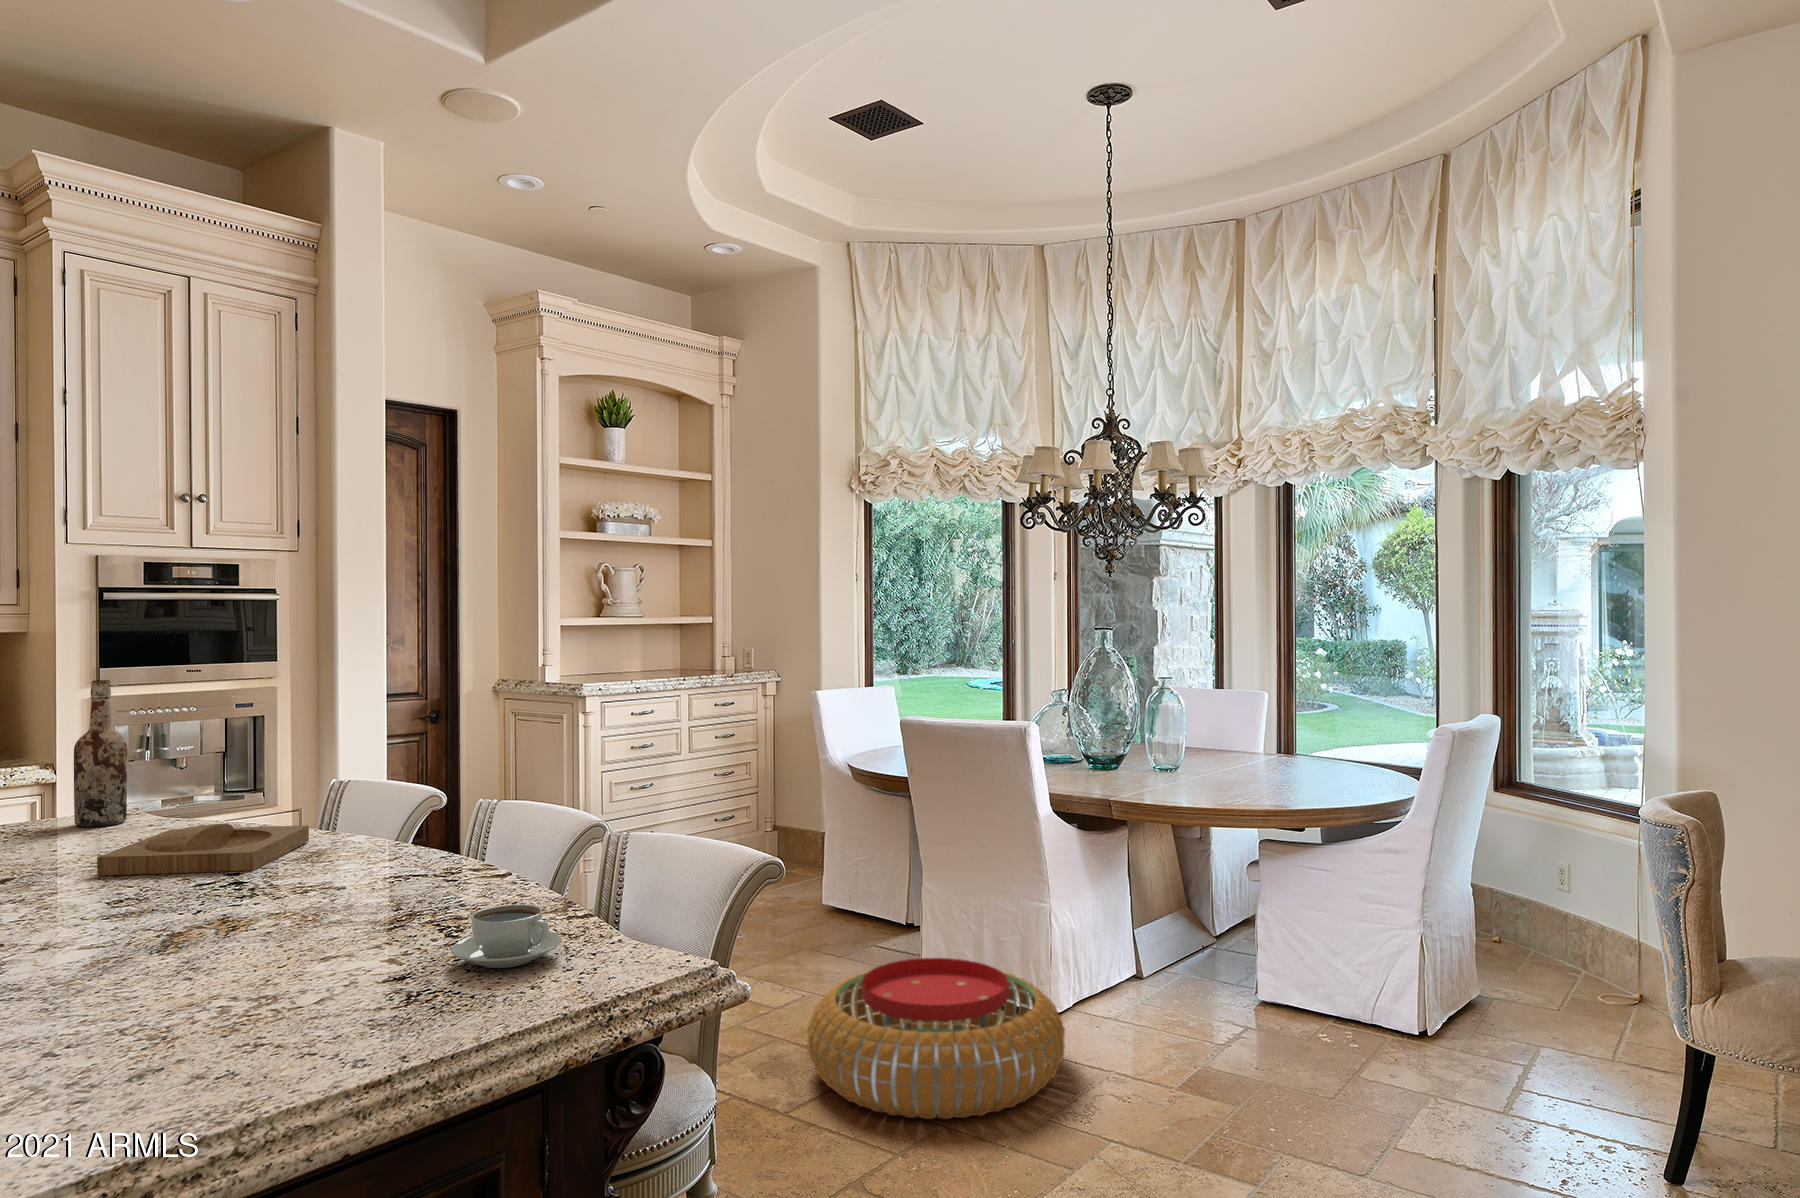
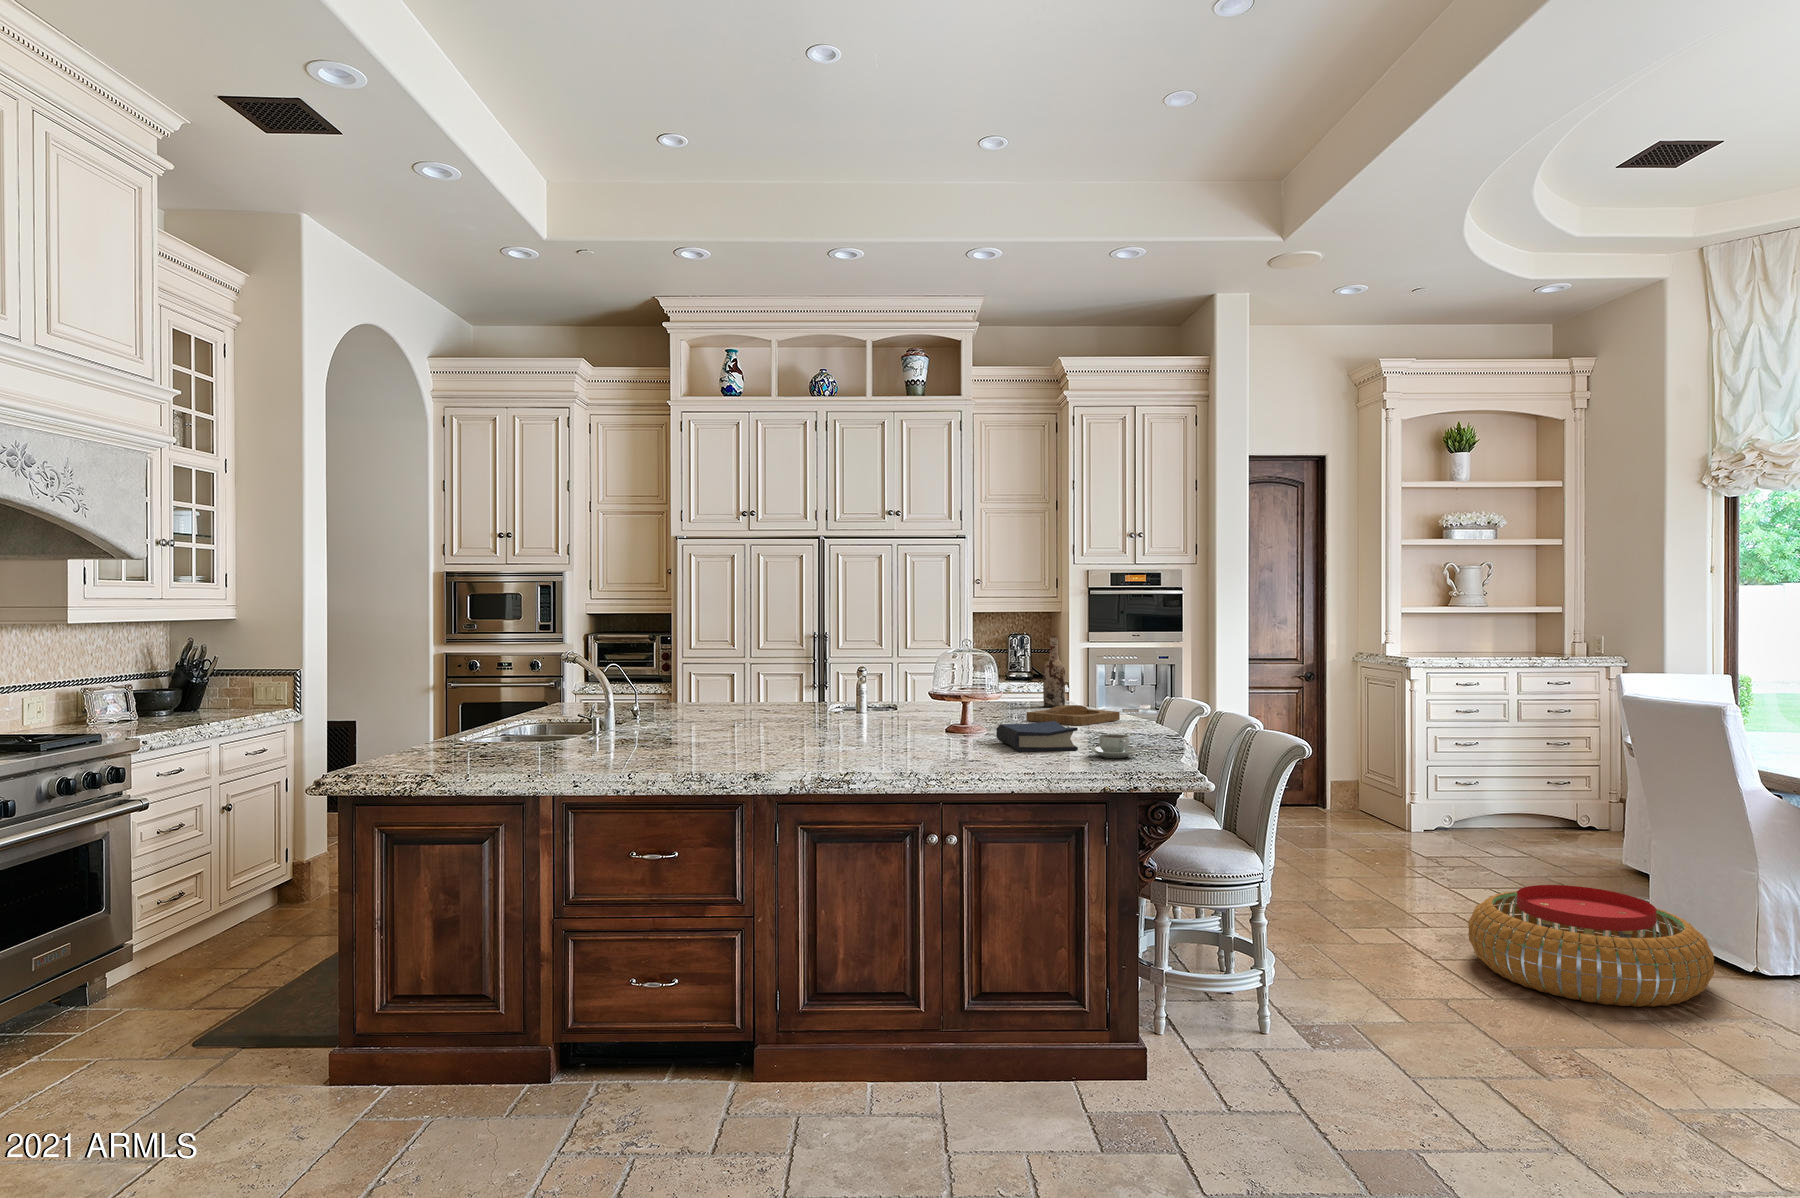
hardback book: none [126,887,388,998] -> present [996,721,1078,752]

